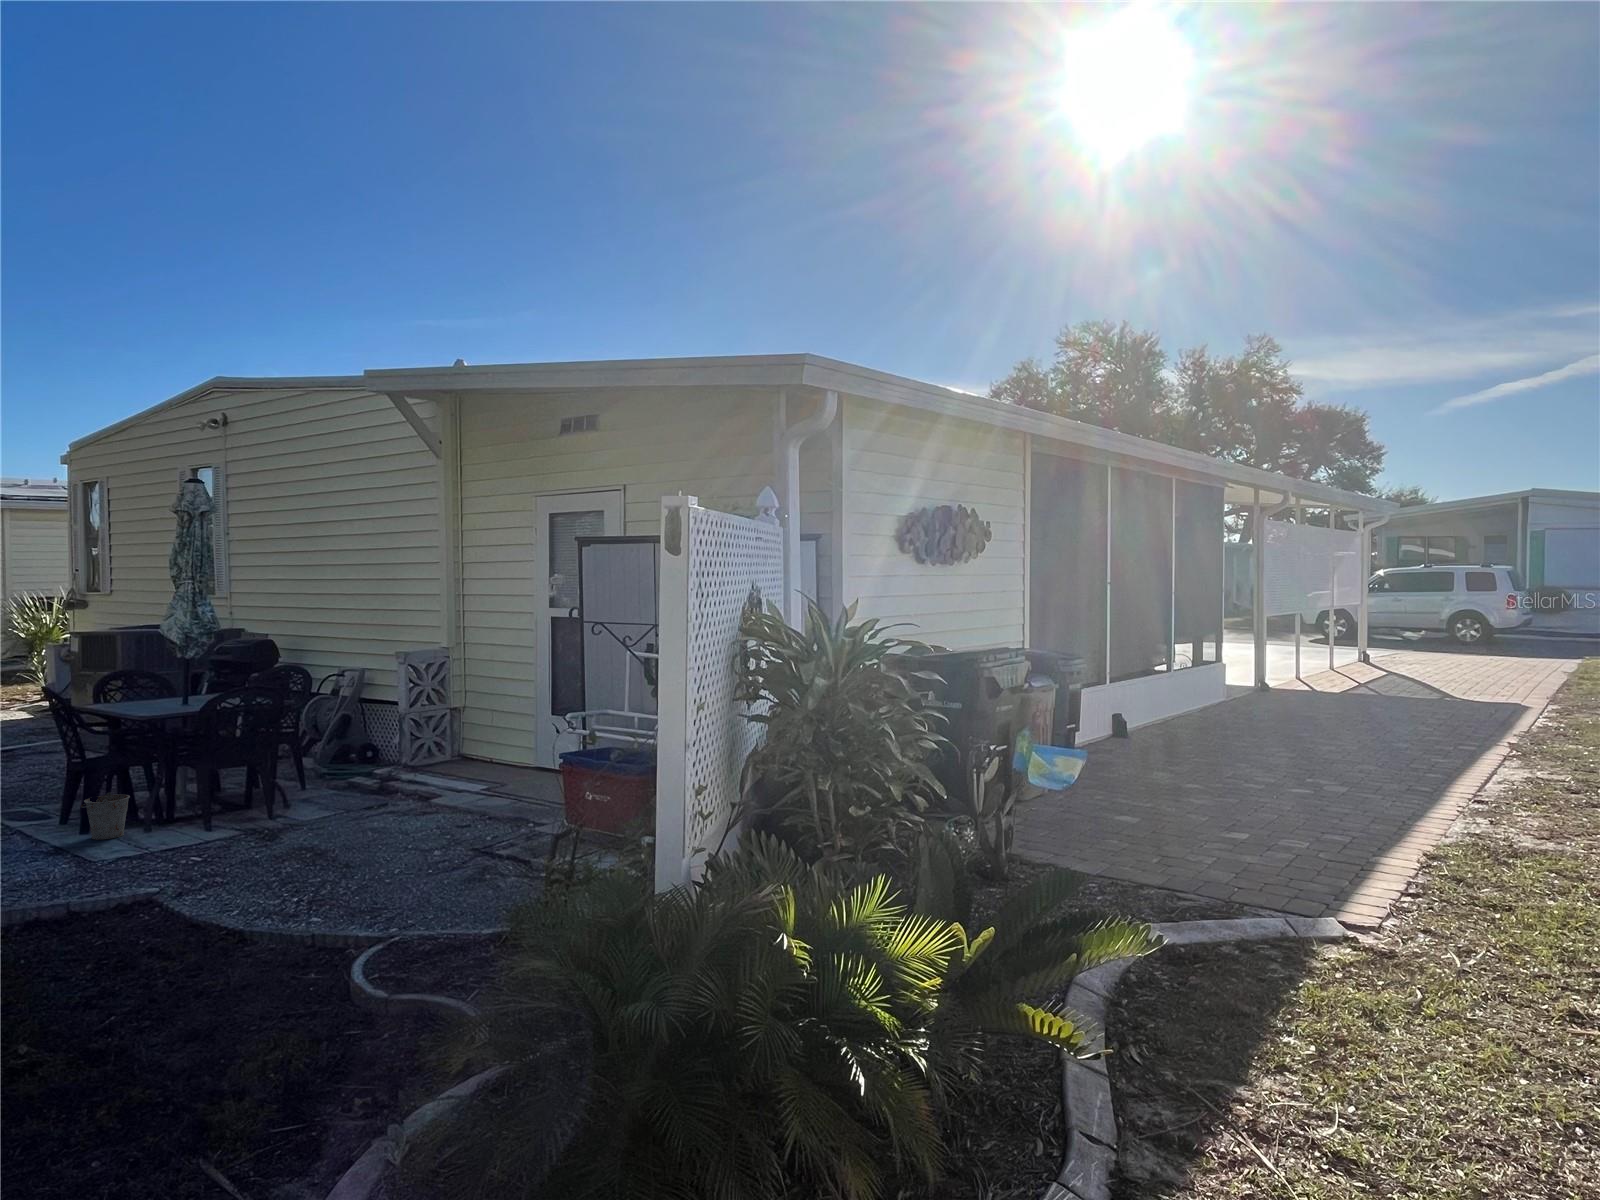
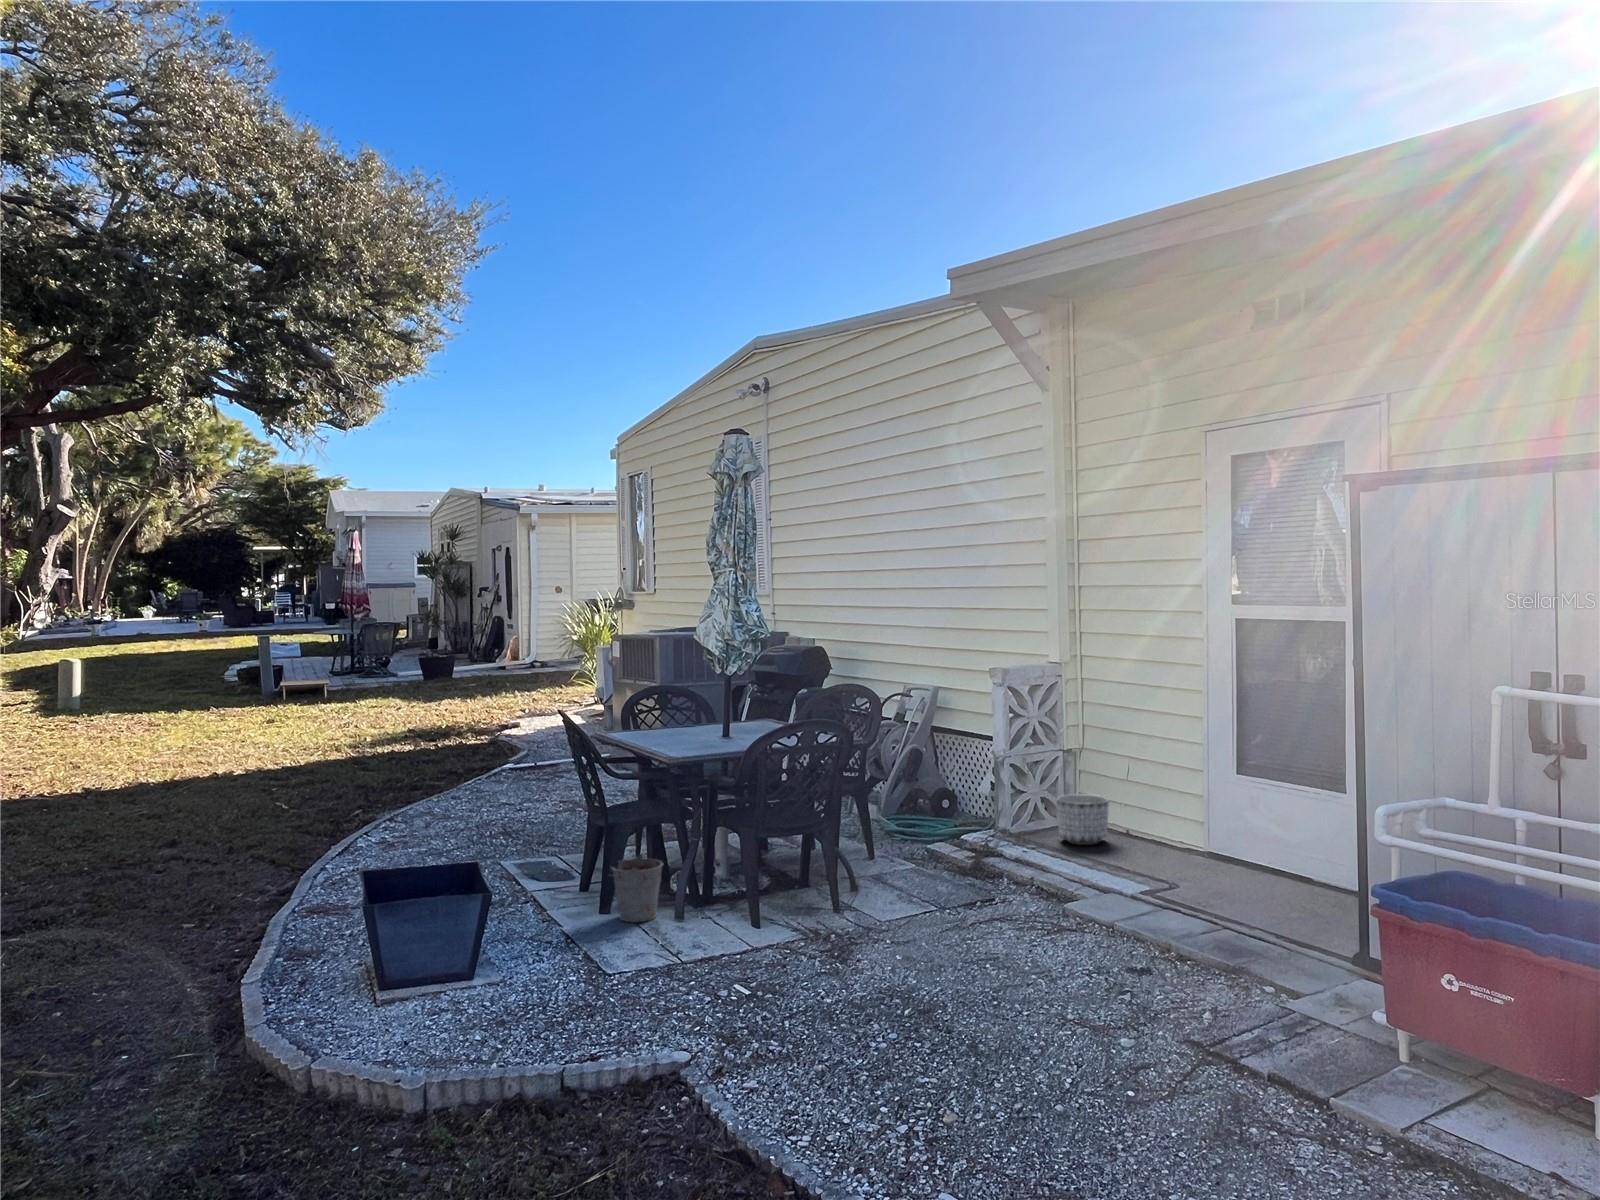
planter: none [444,736,480,769] -> present [1056,794,1109,845]

